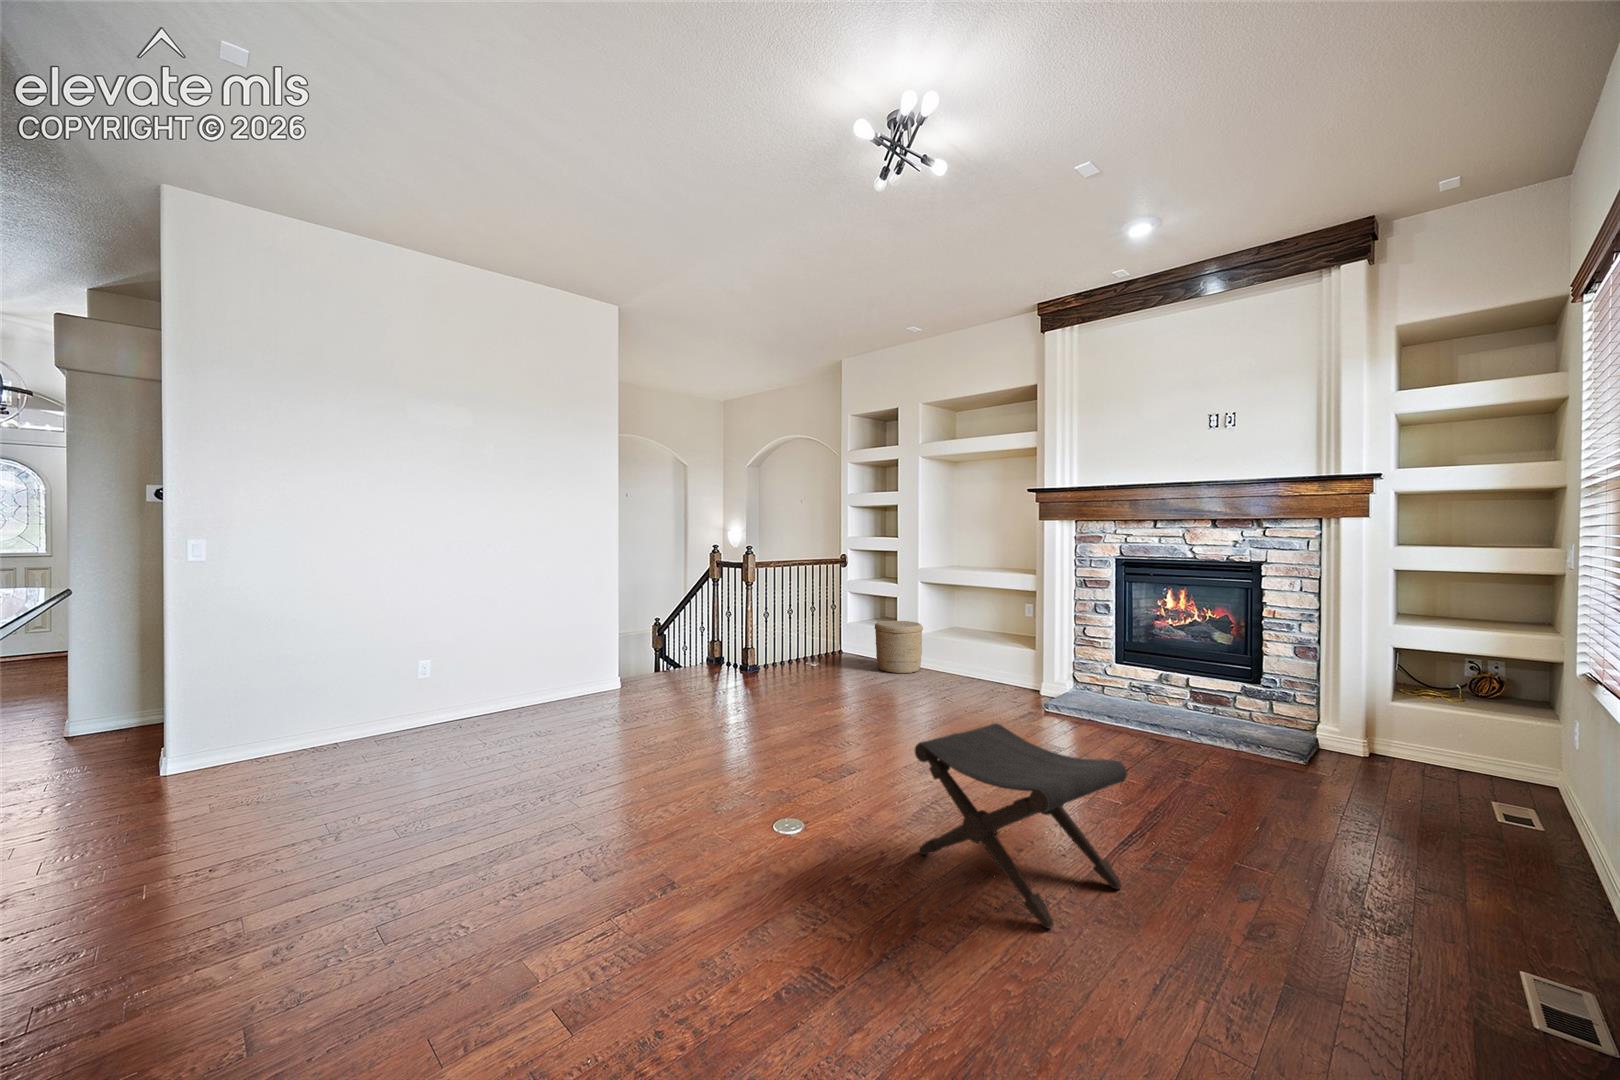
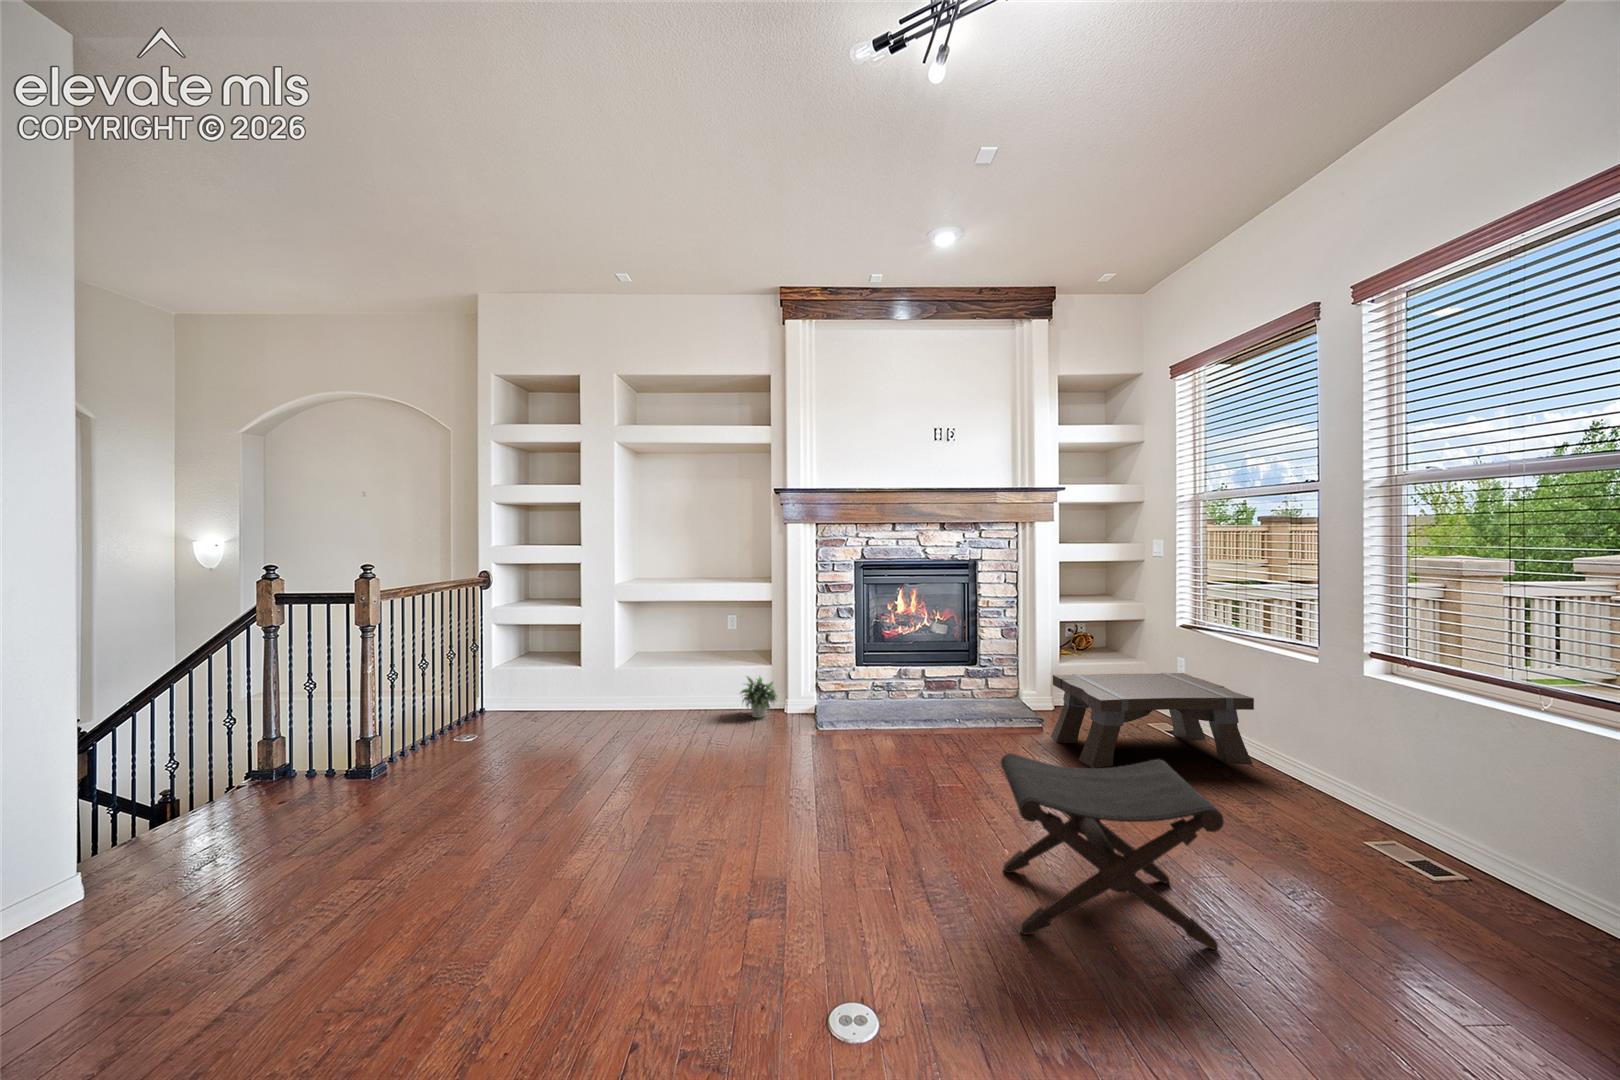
woven basket: present [875,621,923,673] -> none [564,653,629,725]
potted plant: none [994,655,1035,693] -> present [741,677,777,718]
coffee table: none [1273,703,1582,887] -> present [1051,673,1254,768]

